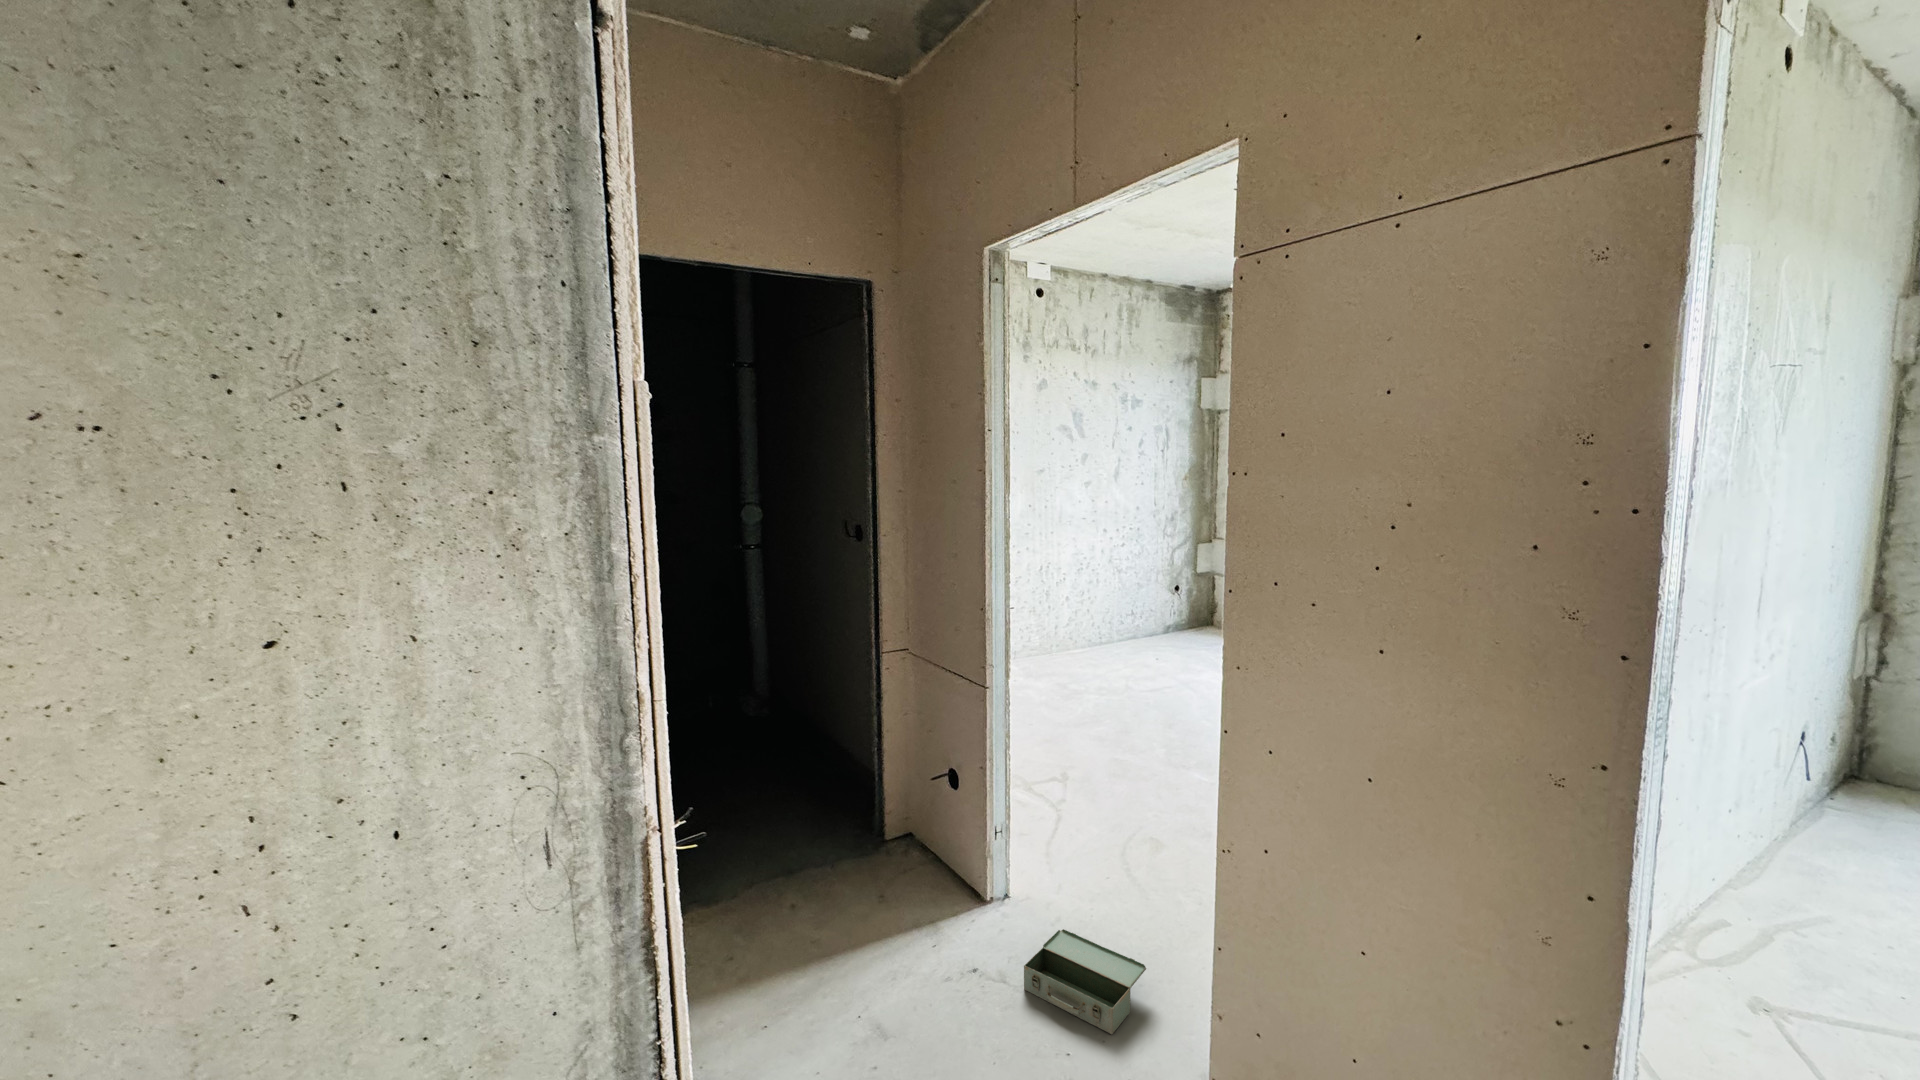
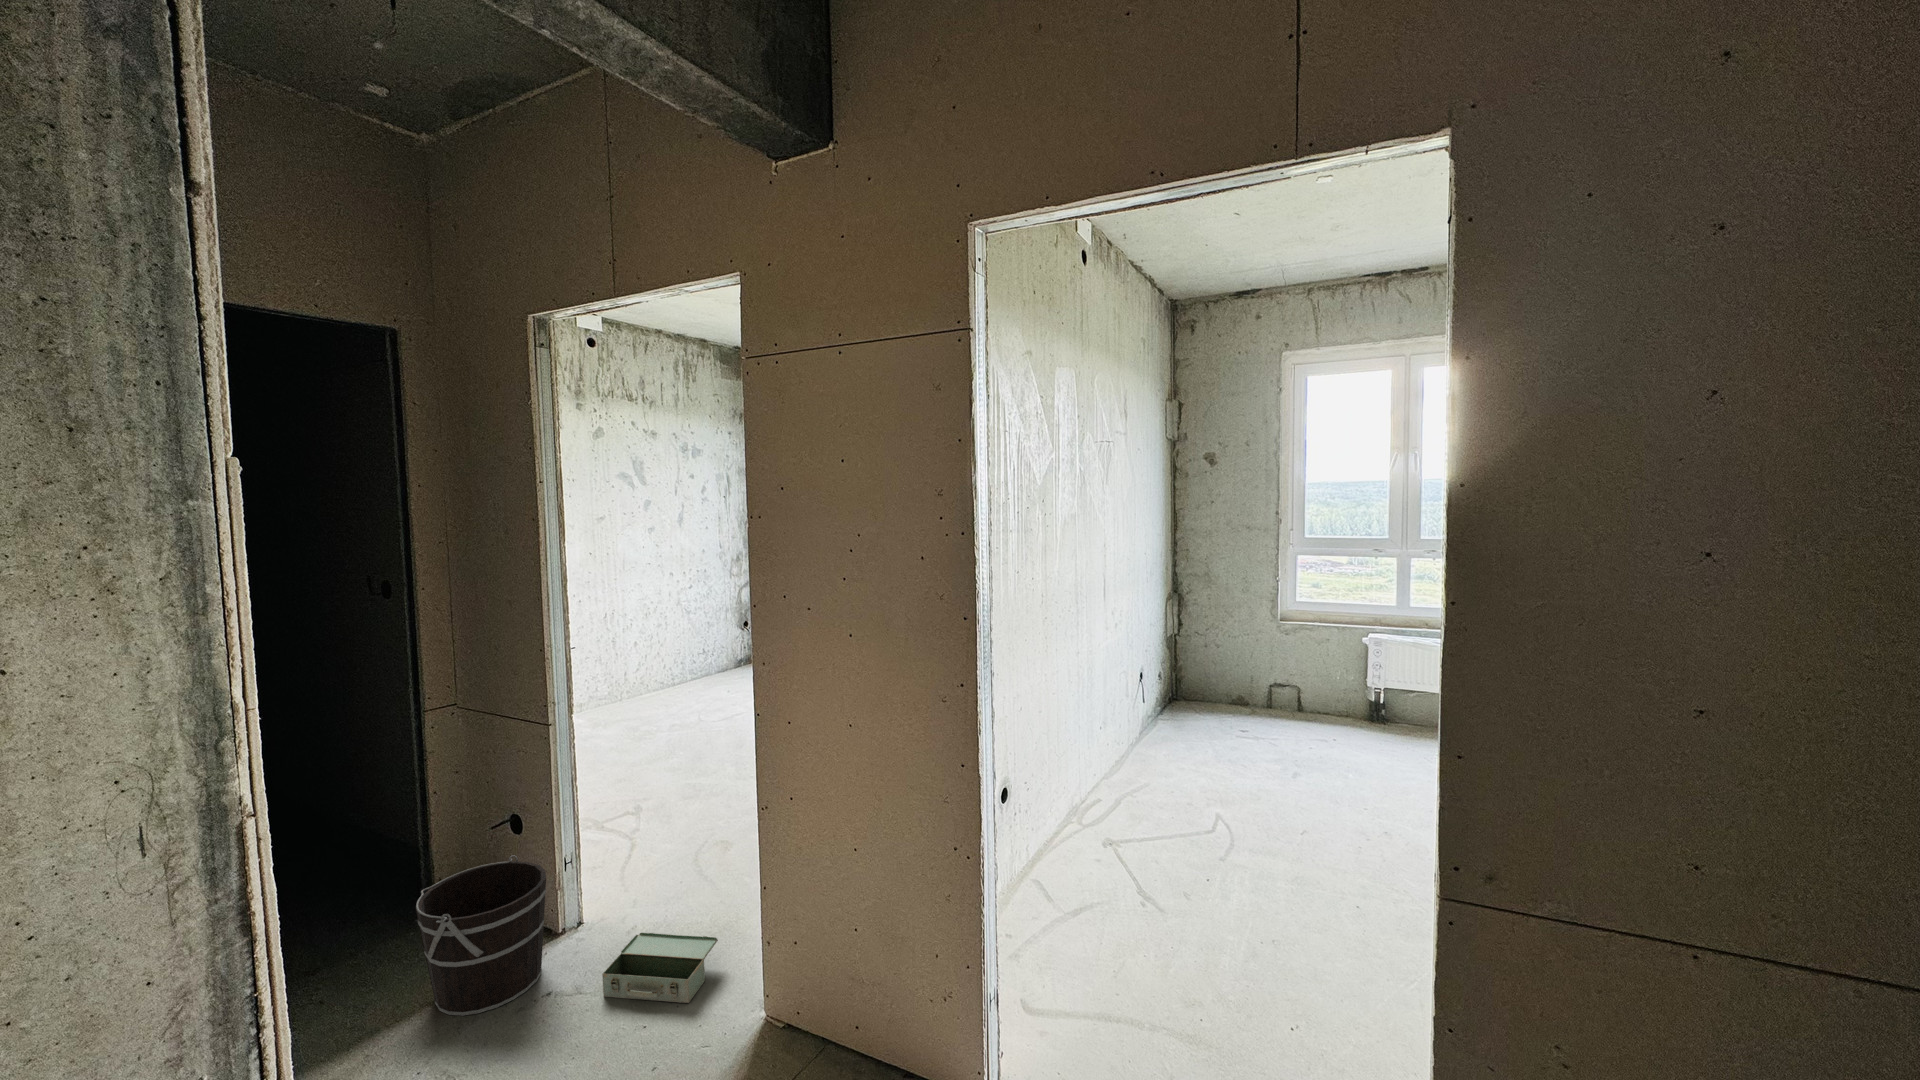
bucket: none [866,811,976,963] -> present [416,855,546,1016]

